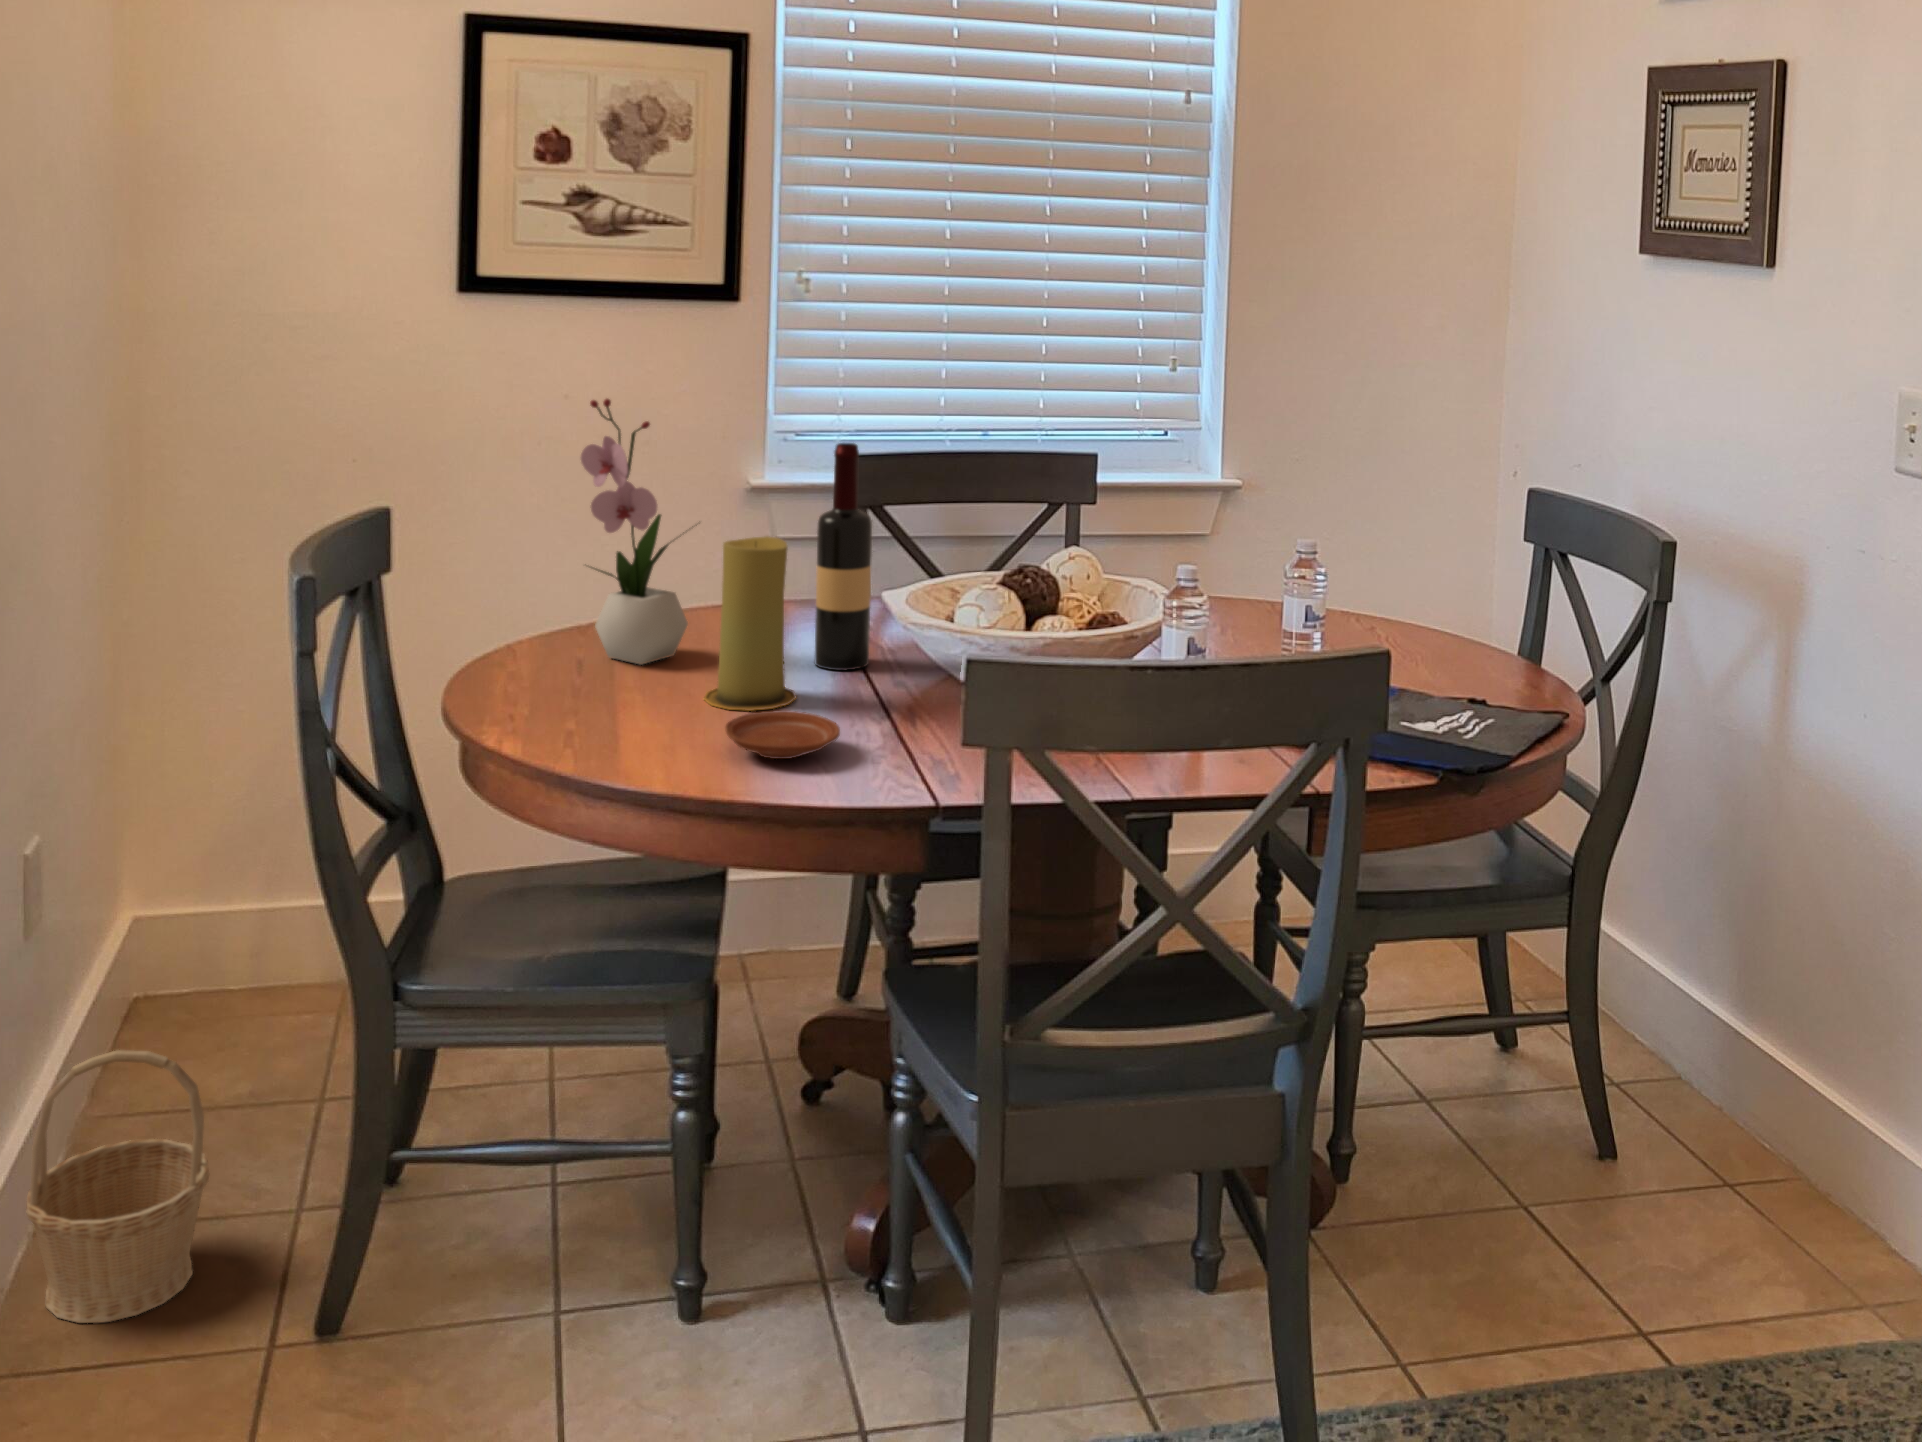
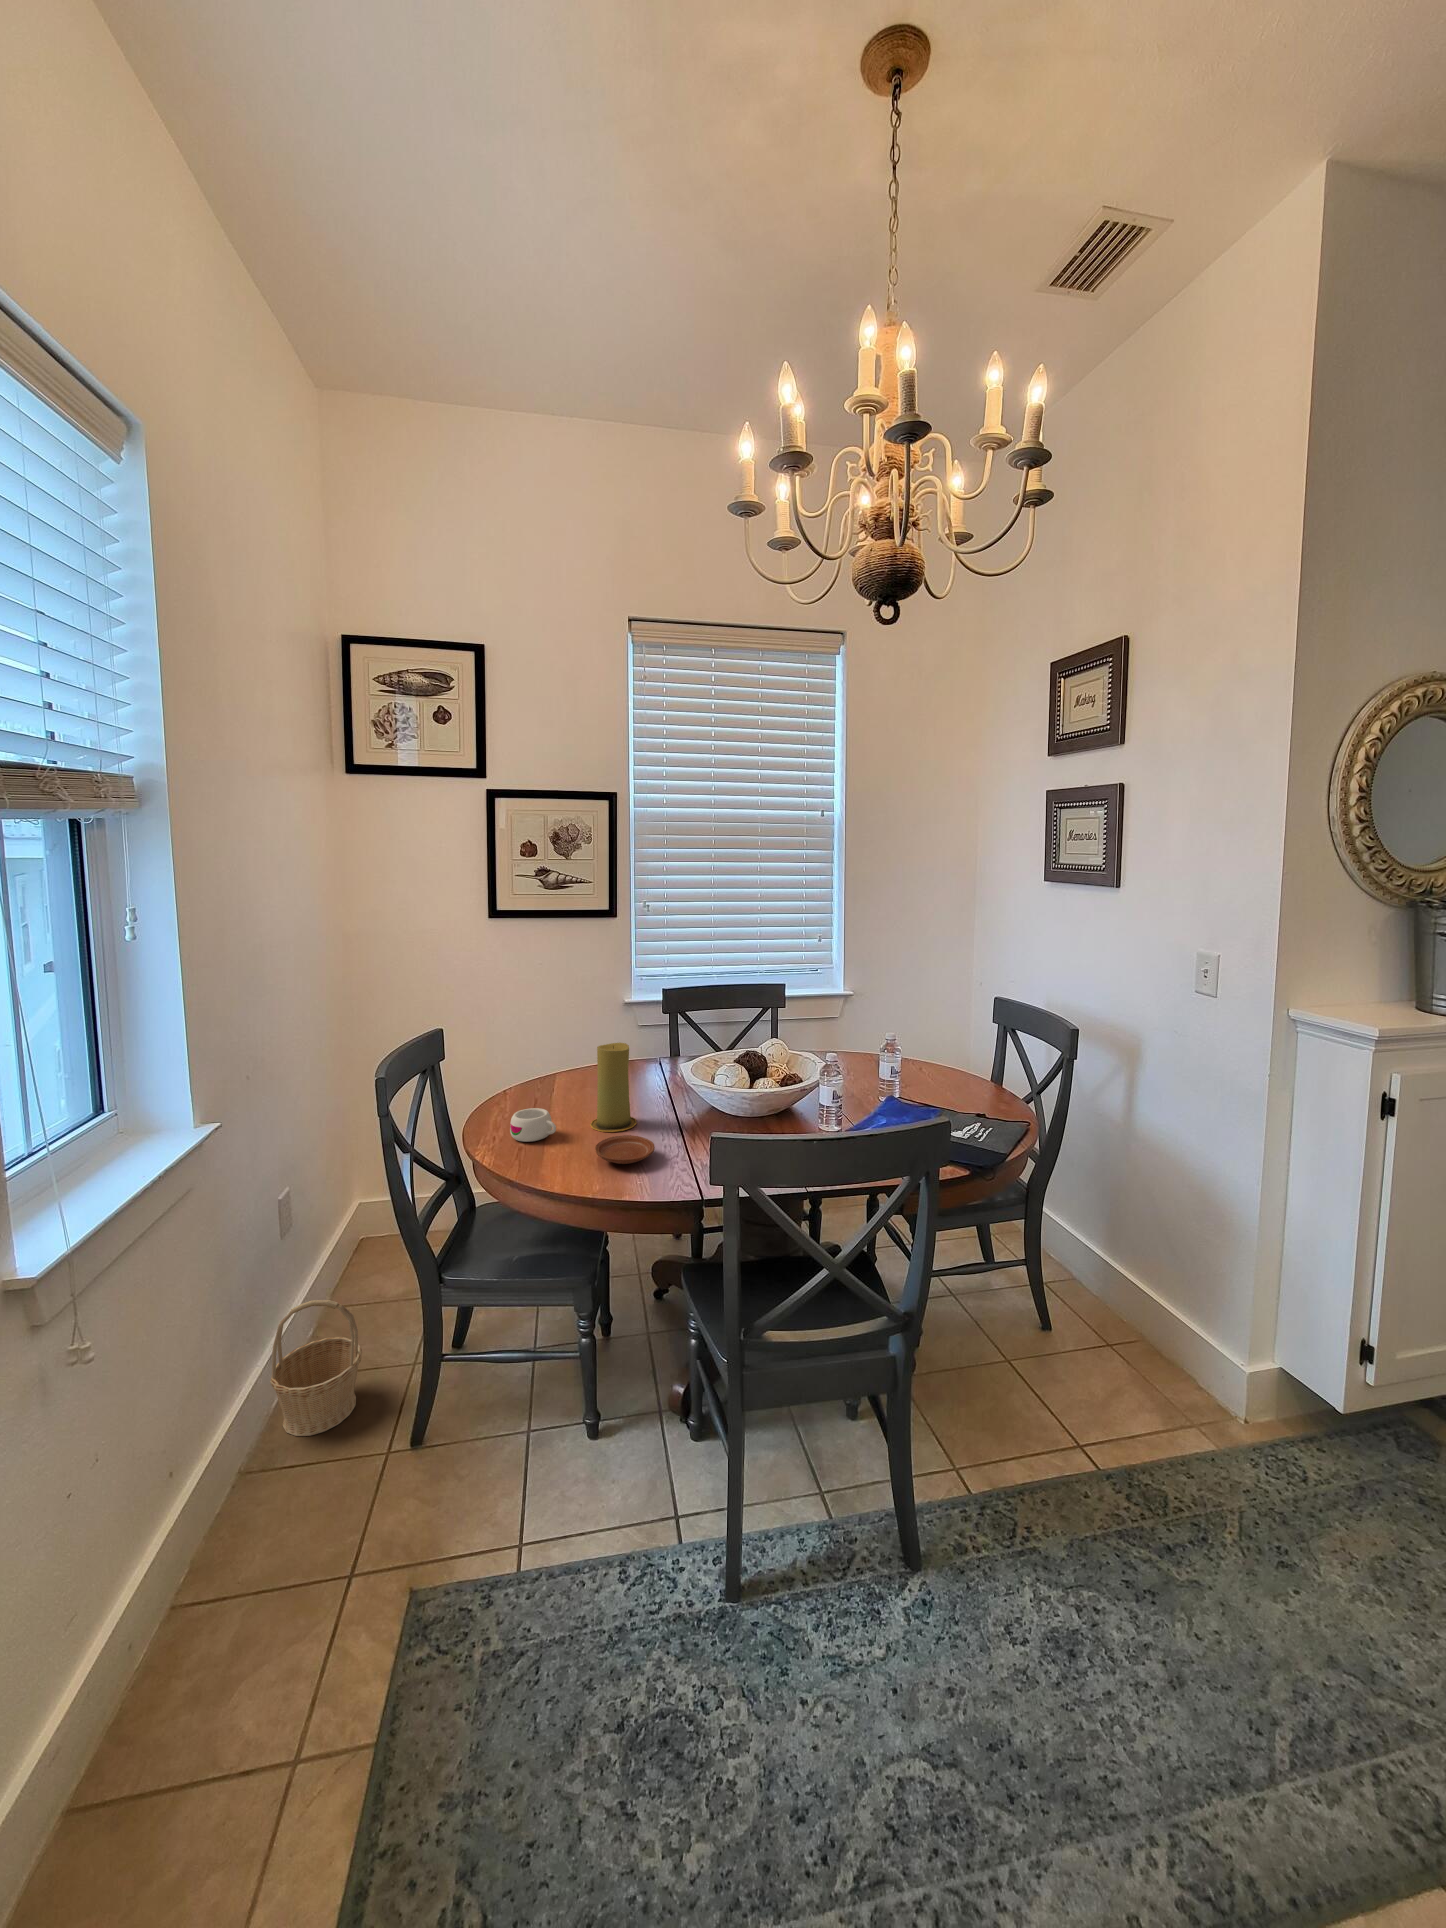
flower arrangement: present [581,399,688,665] -> none [529,974,591,1105]
wine bottle: present [815,443,872,670] -> none [647,992,675,1105]
mug: none [549,660,642,721] -> present [510,1108,556,1142]

